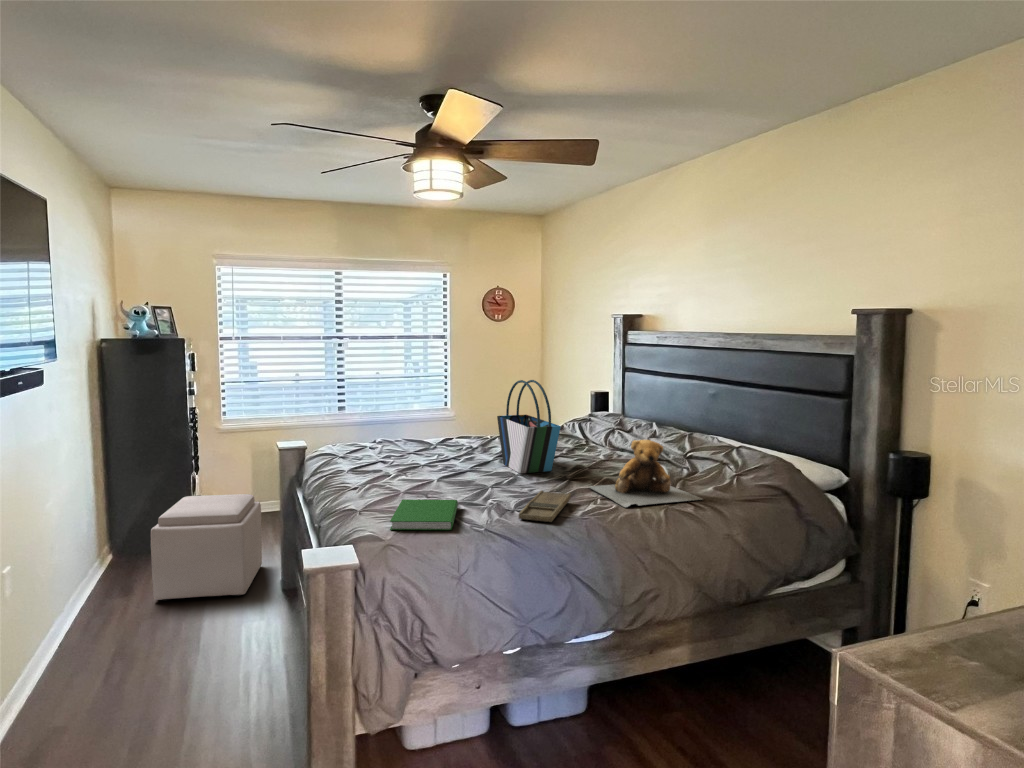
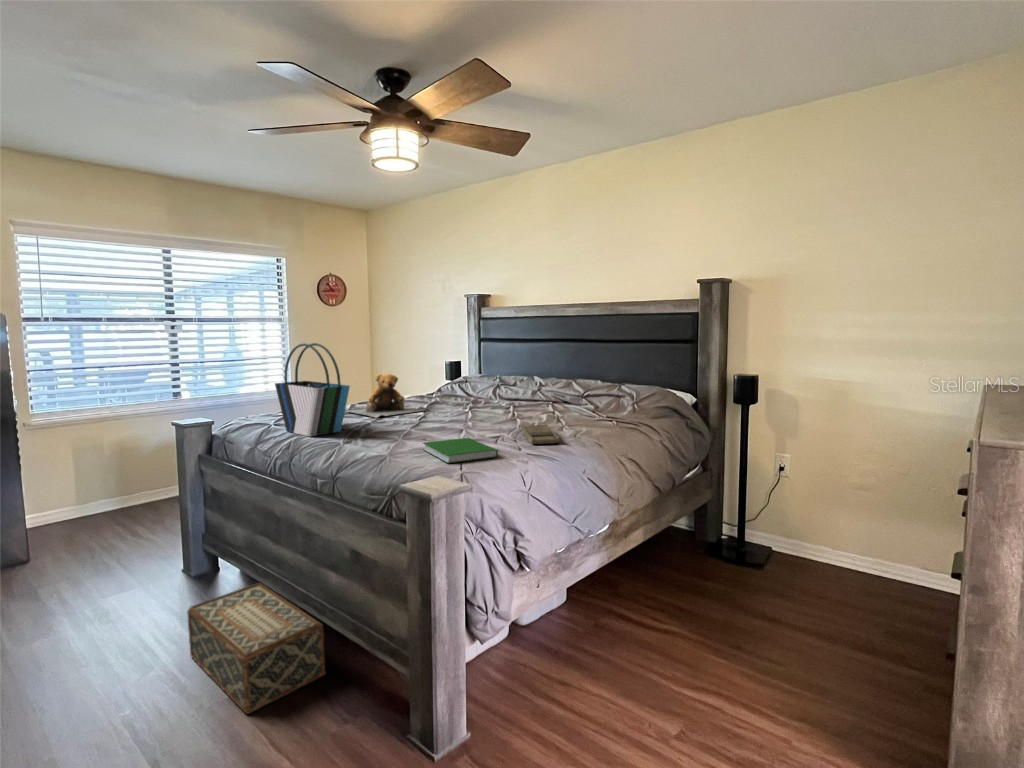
tote bag: present [497,380,561,474] -> present [275,343,350,437]
teddy bear: present [589,440,702,507] -> present [348,374,424,418]
ottoman: present [151,494,262,601] -> none [34,486,162,619]
woven basket: none [198,610,288,737] -> present [187,583,325,714]

